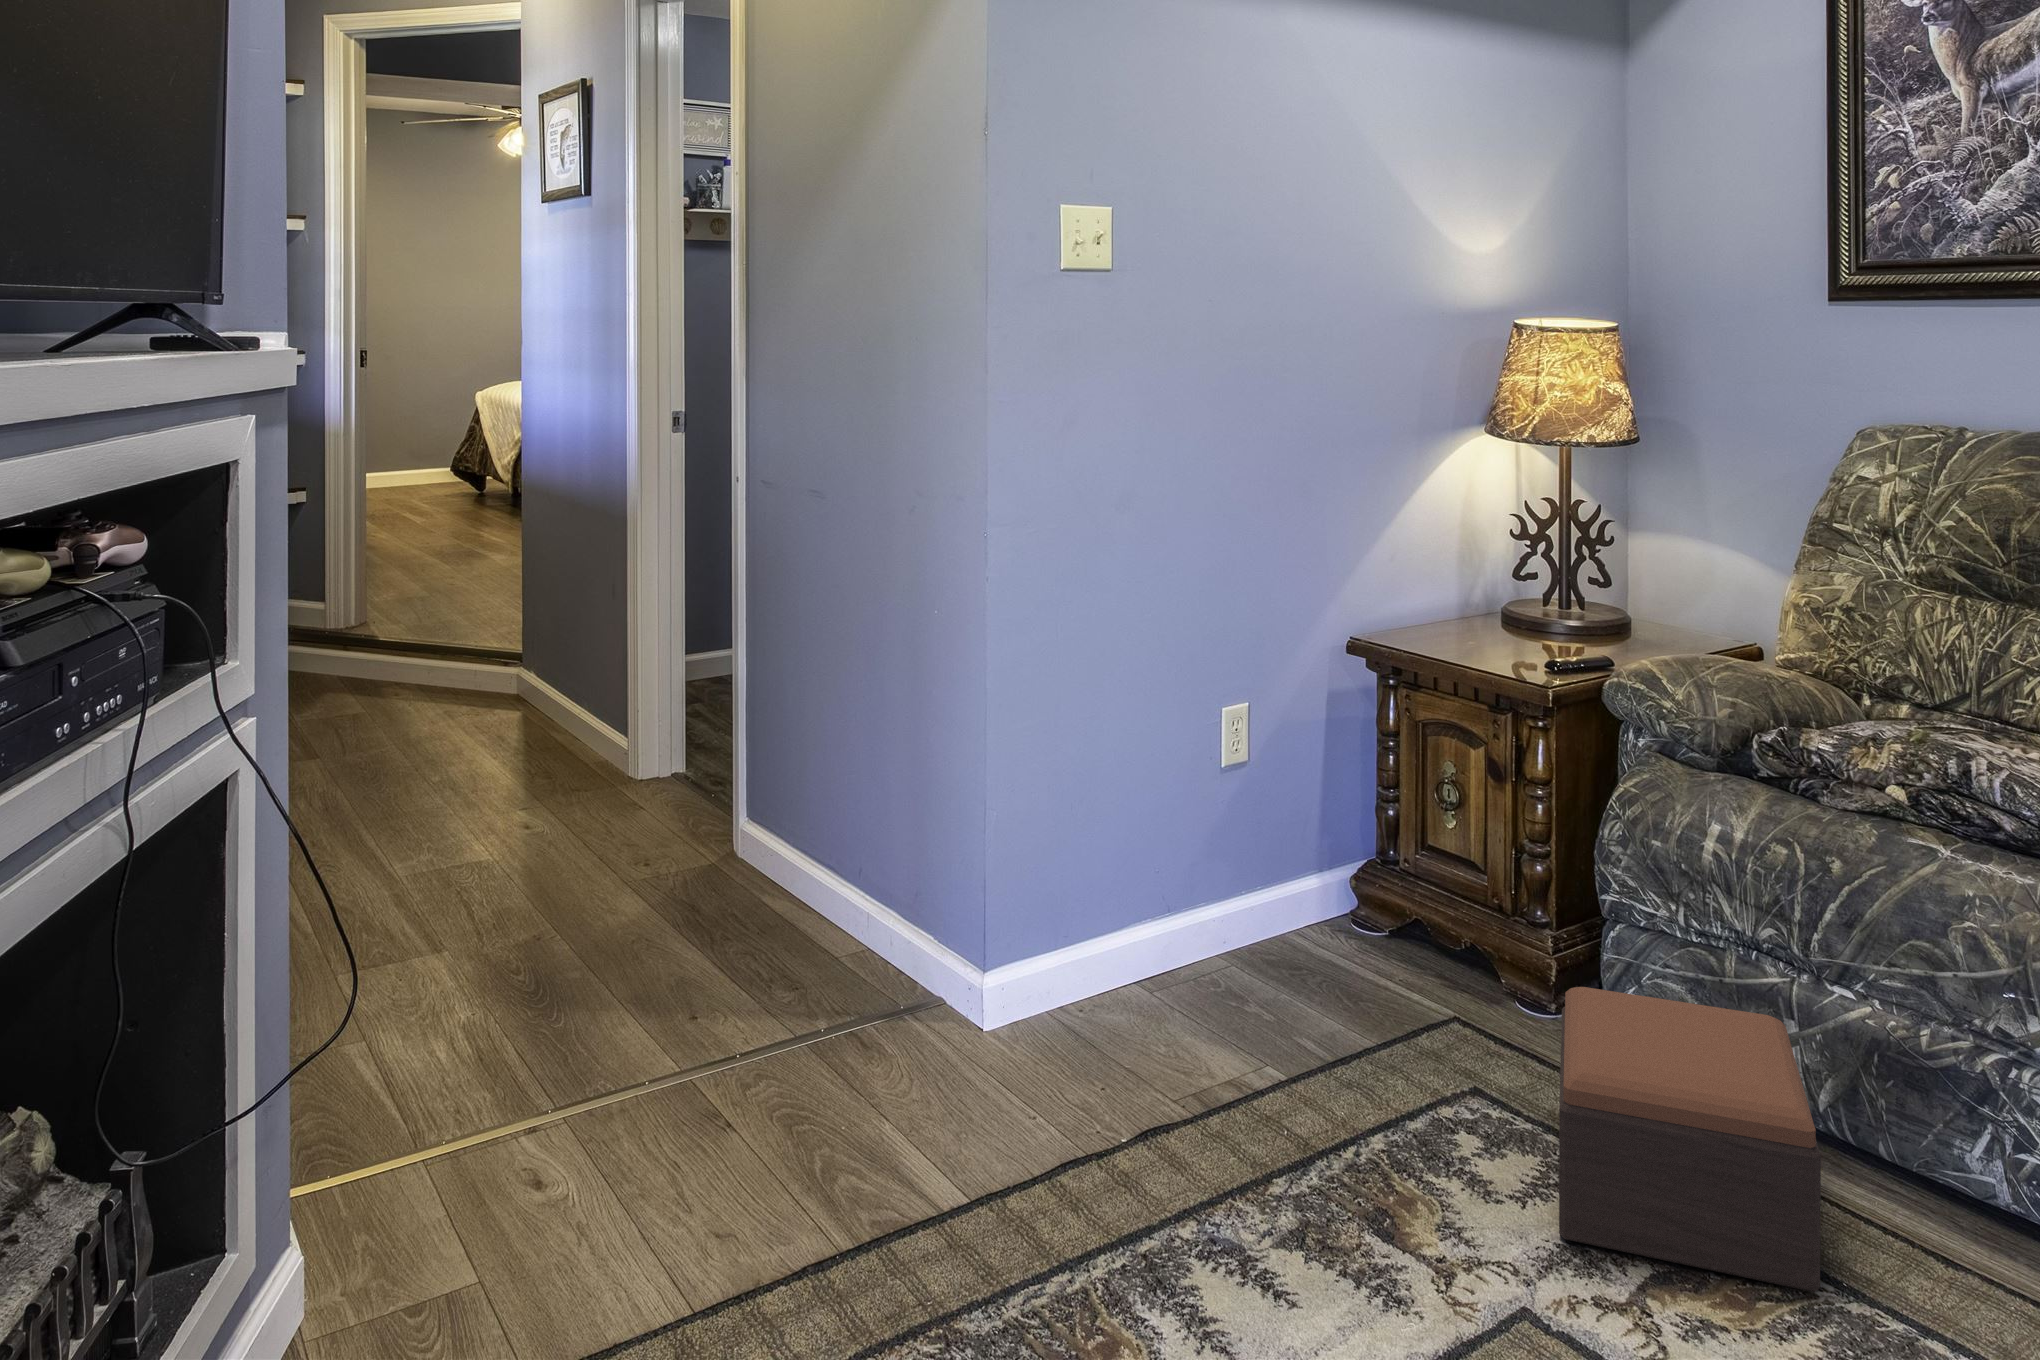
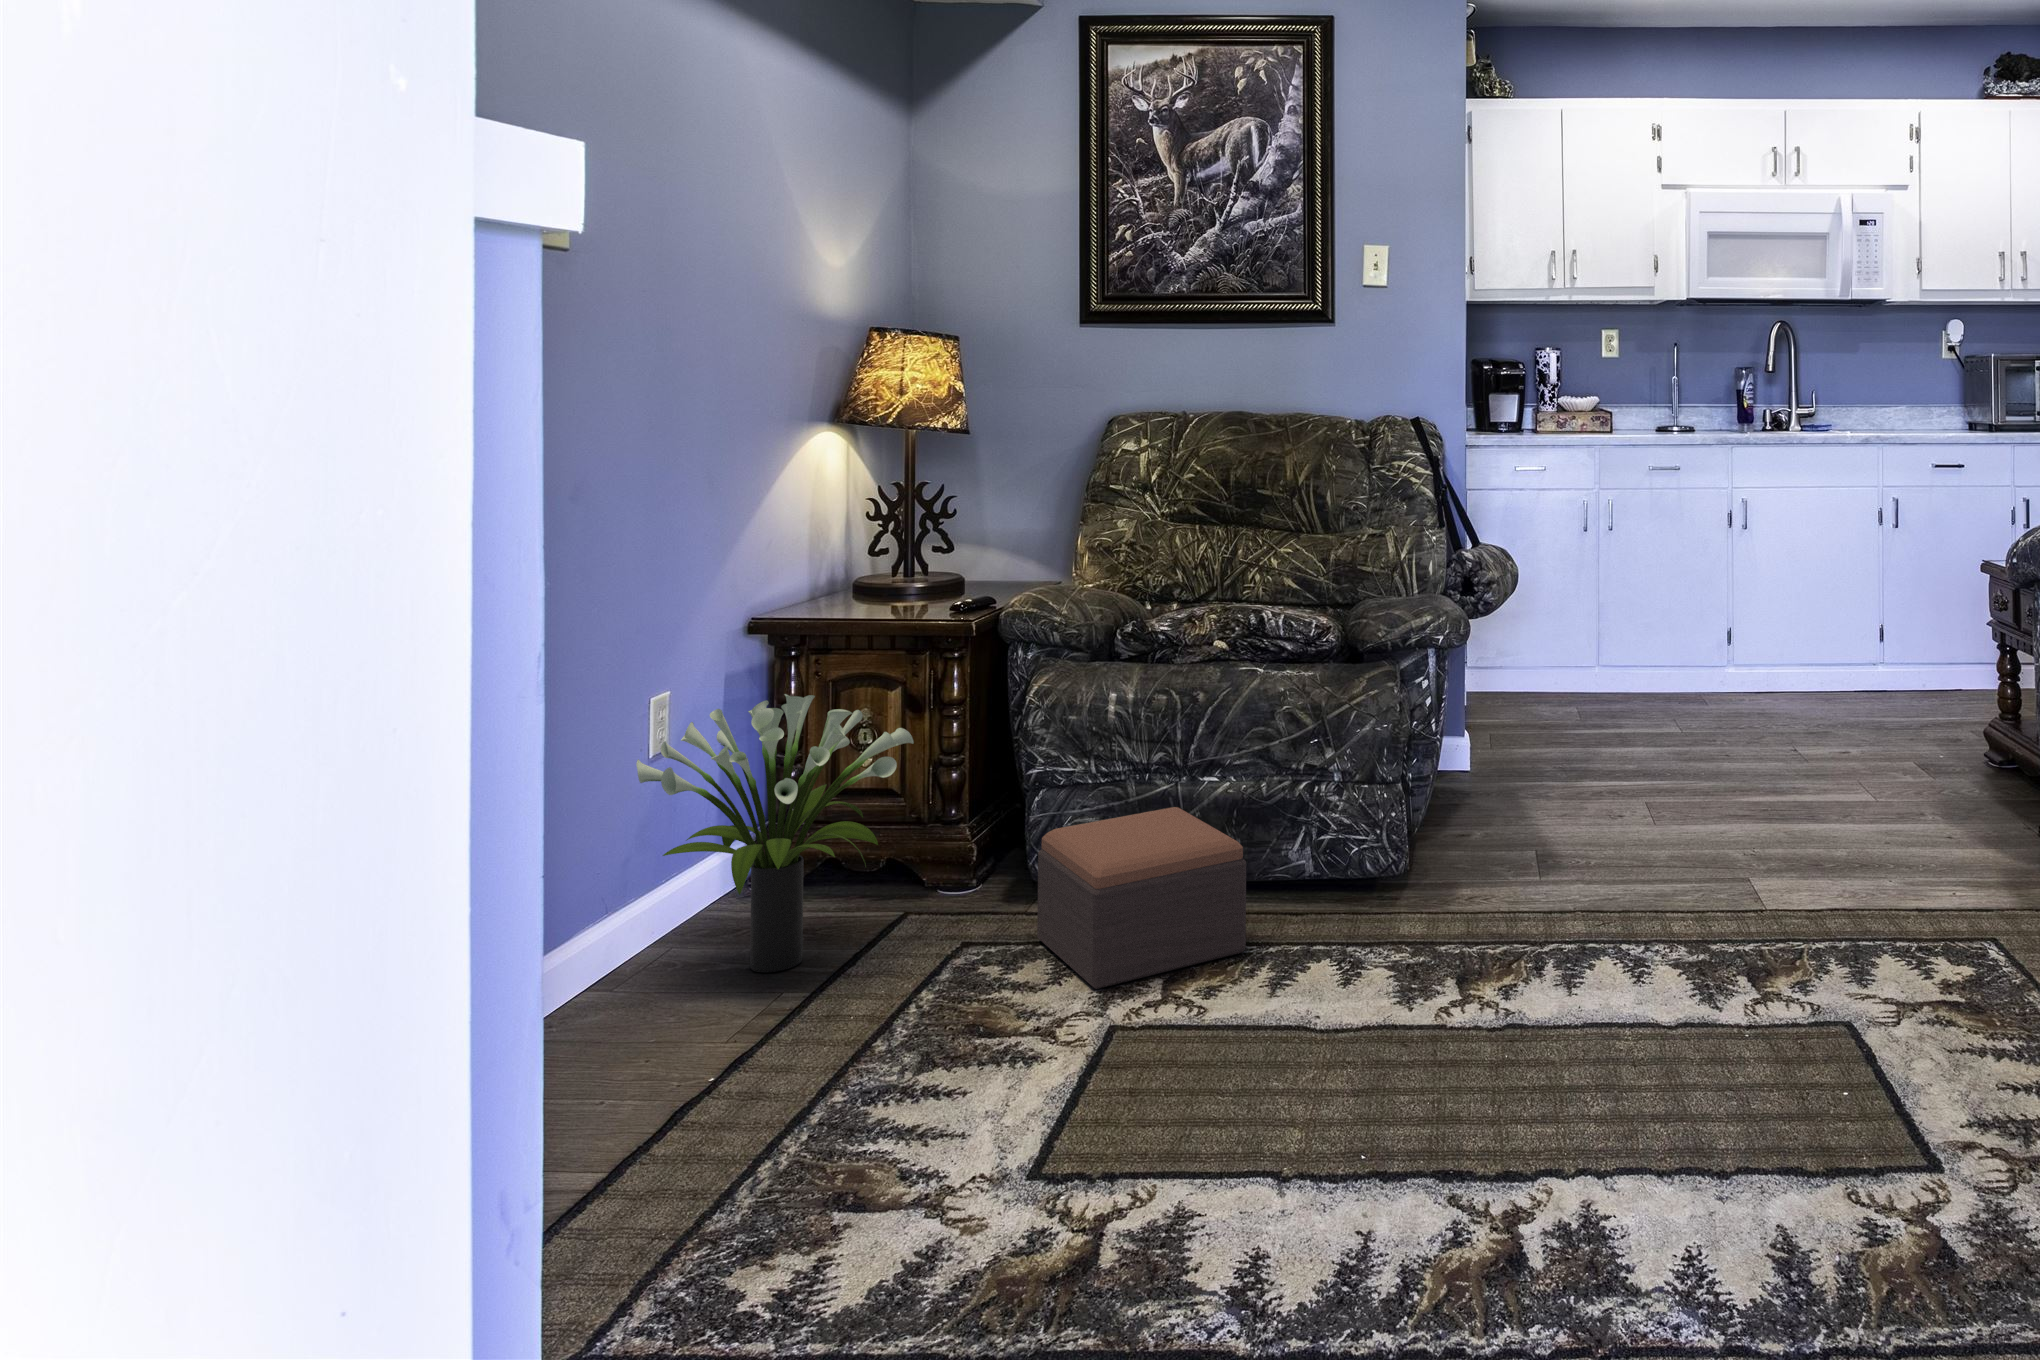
potted plant: none [1164,728,1443,1031] -> present [636,694,914,973]

